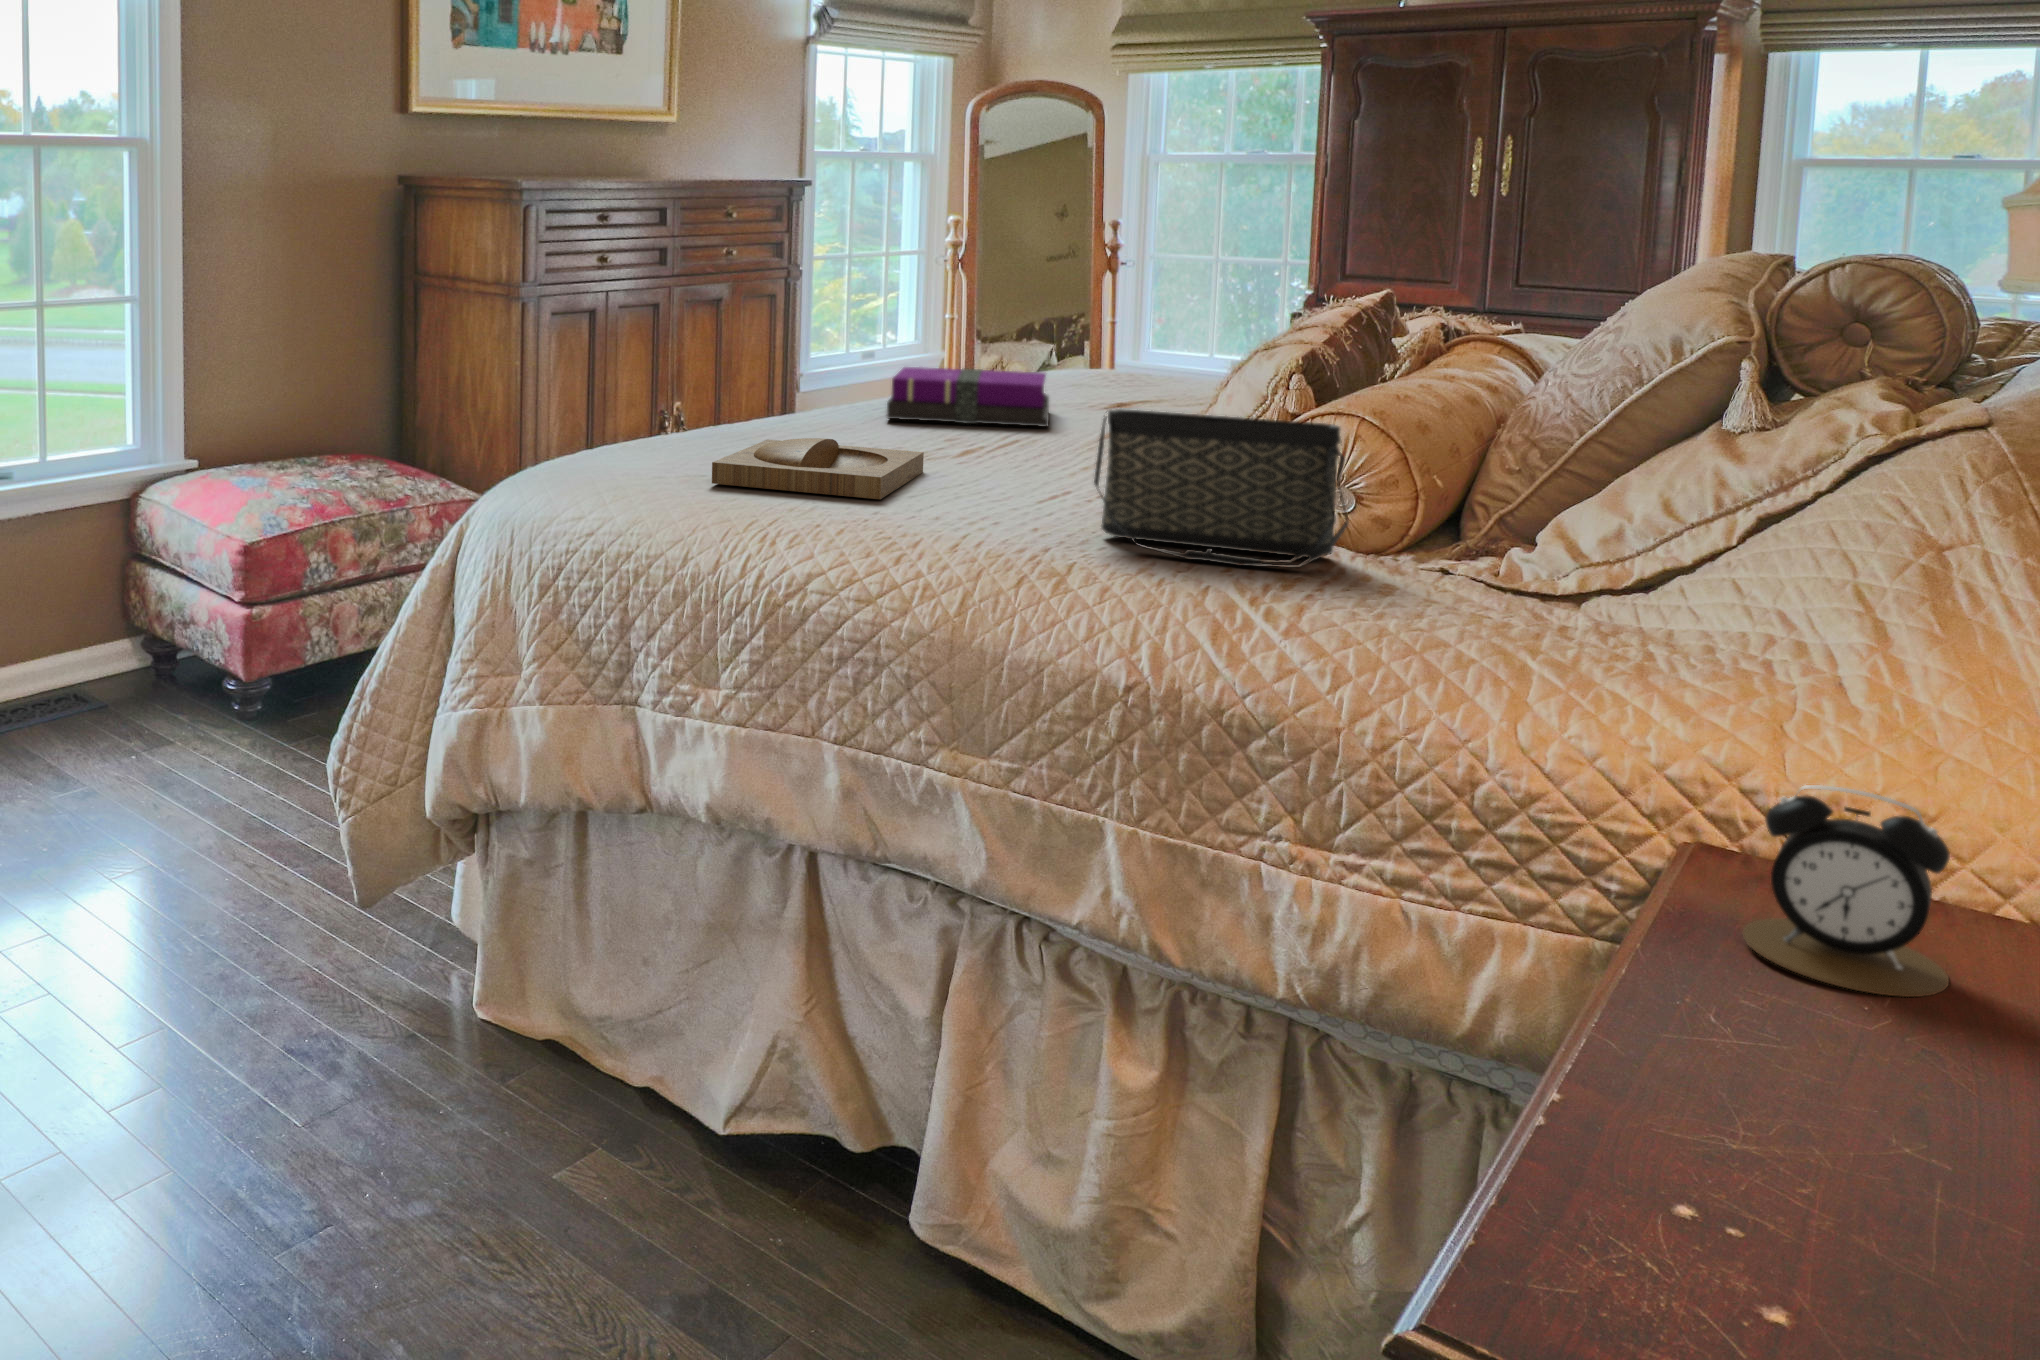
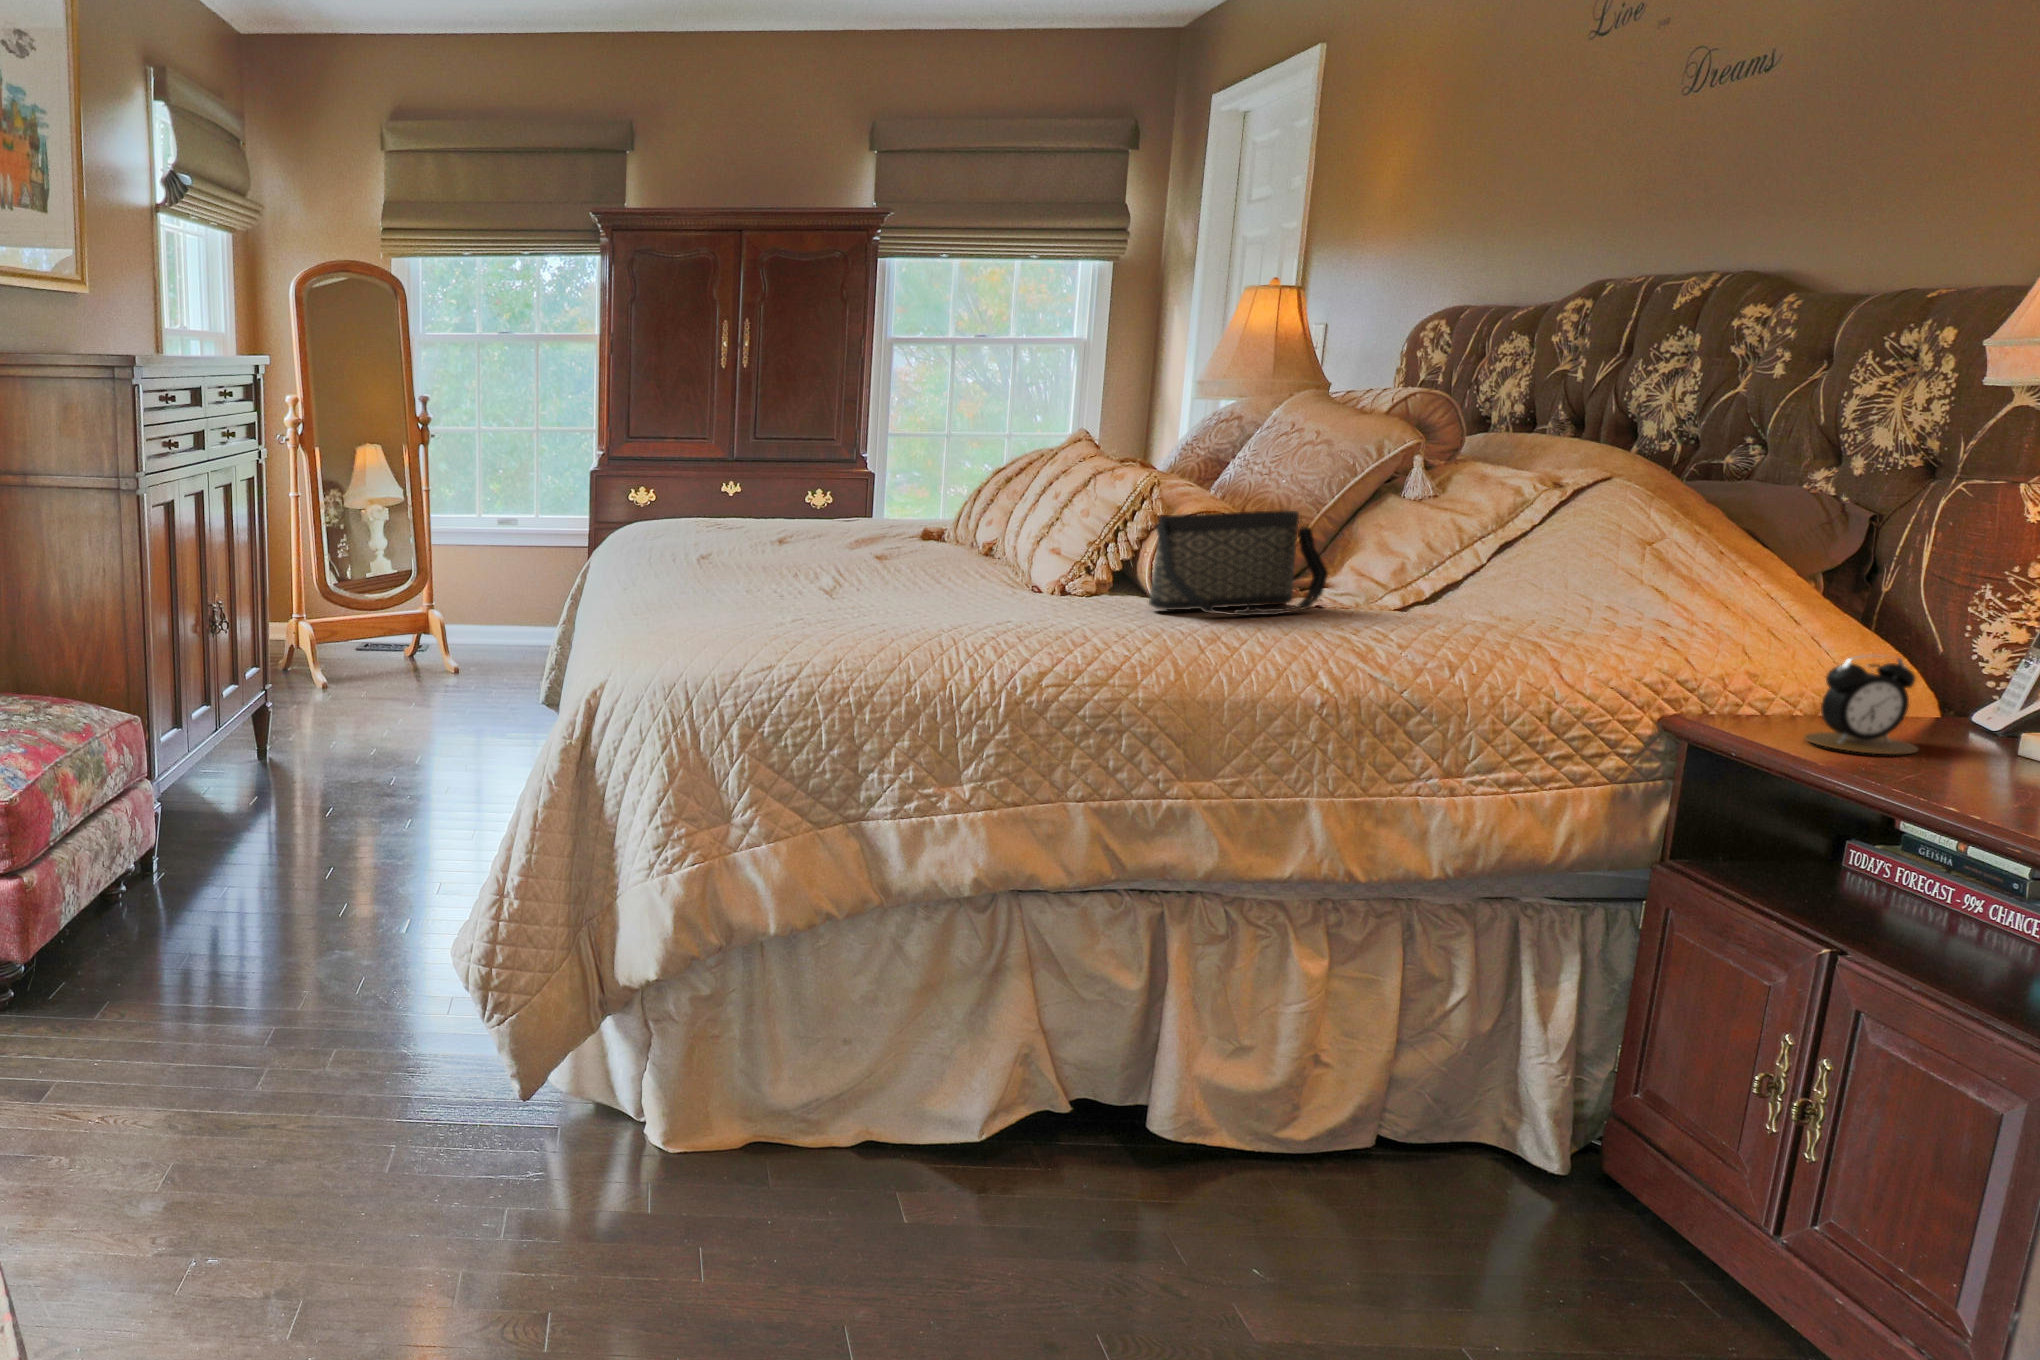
notebook: present [887,367,1049,427] -> none [663,513,825,563]
tray: present [712,438,924,499] -> none [764,574,960,621]

